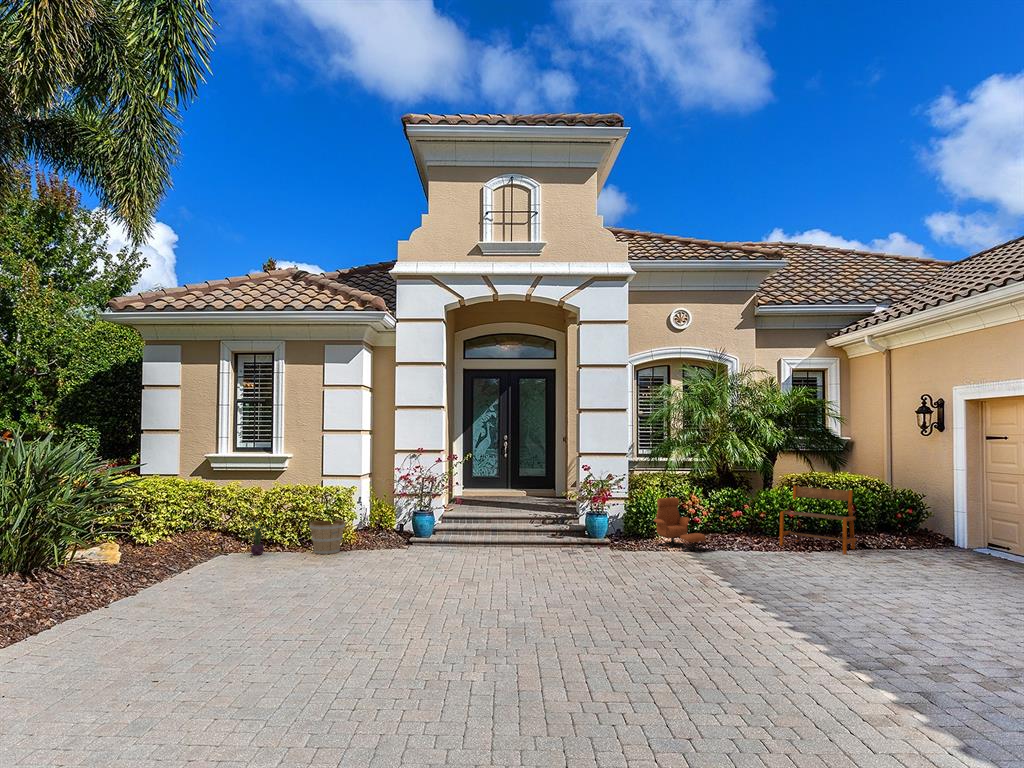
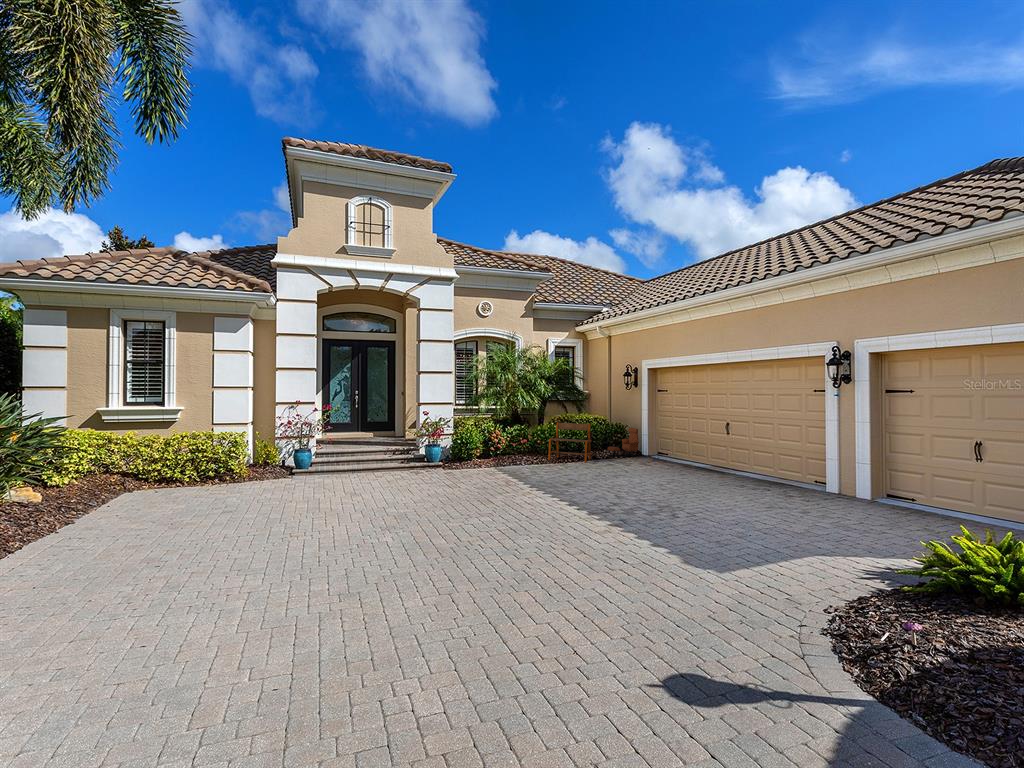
lounge chair: present [654,497,707,553] -> present [608,428,639,458]
wooden bucket: present [309,519,345,554] -> none [211,458,243,485]
decorative plant: present [250,520,264,555] -> none [146,460,183,489]

